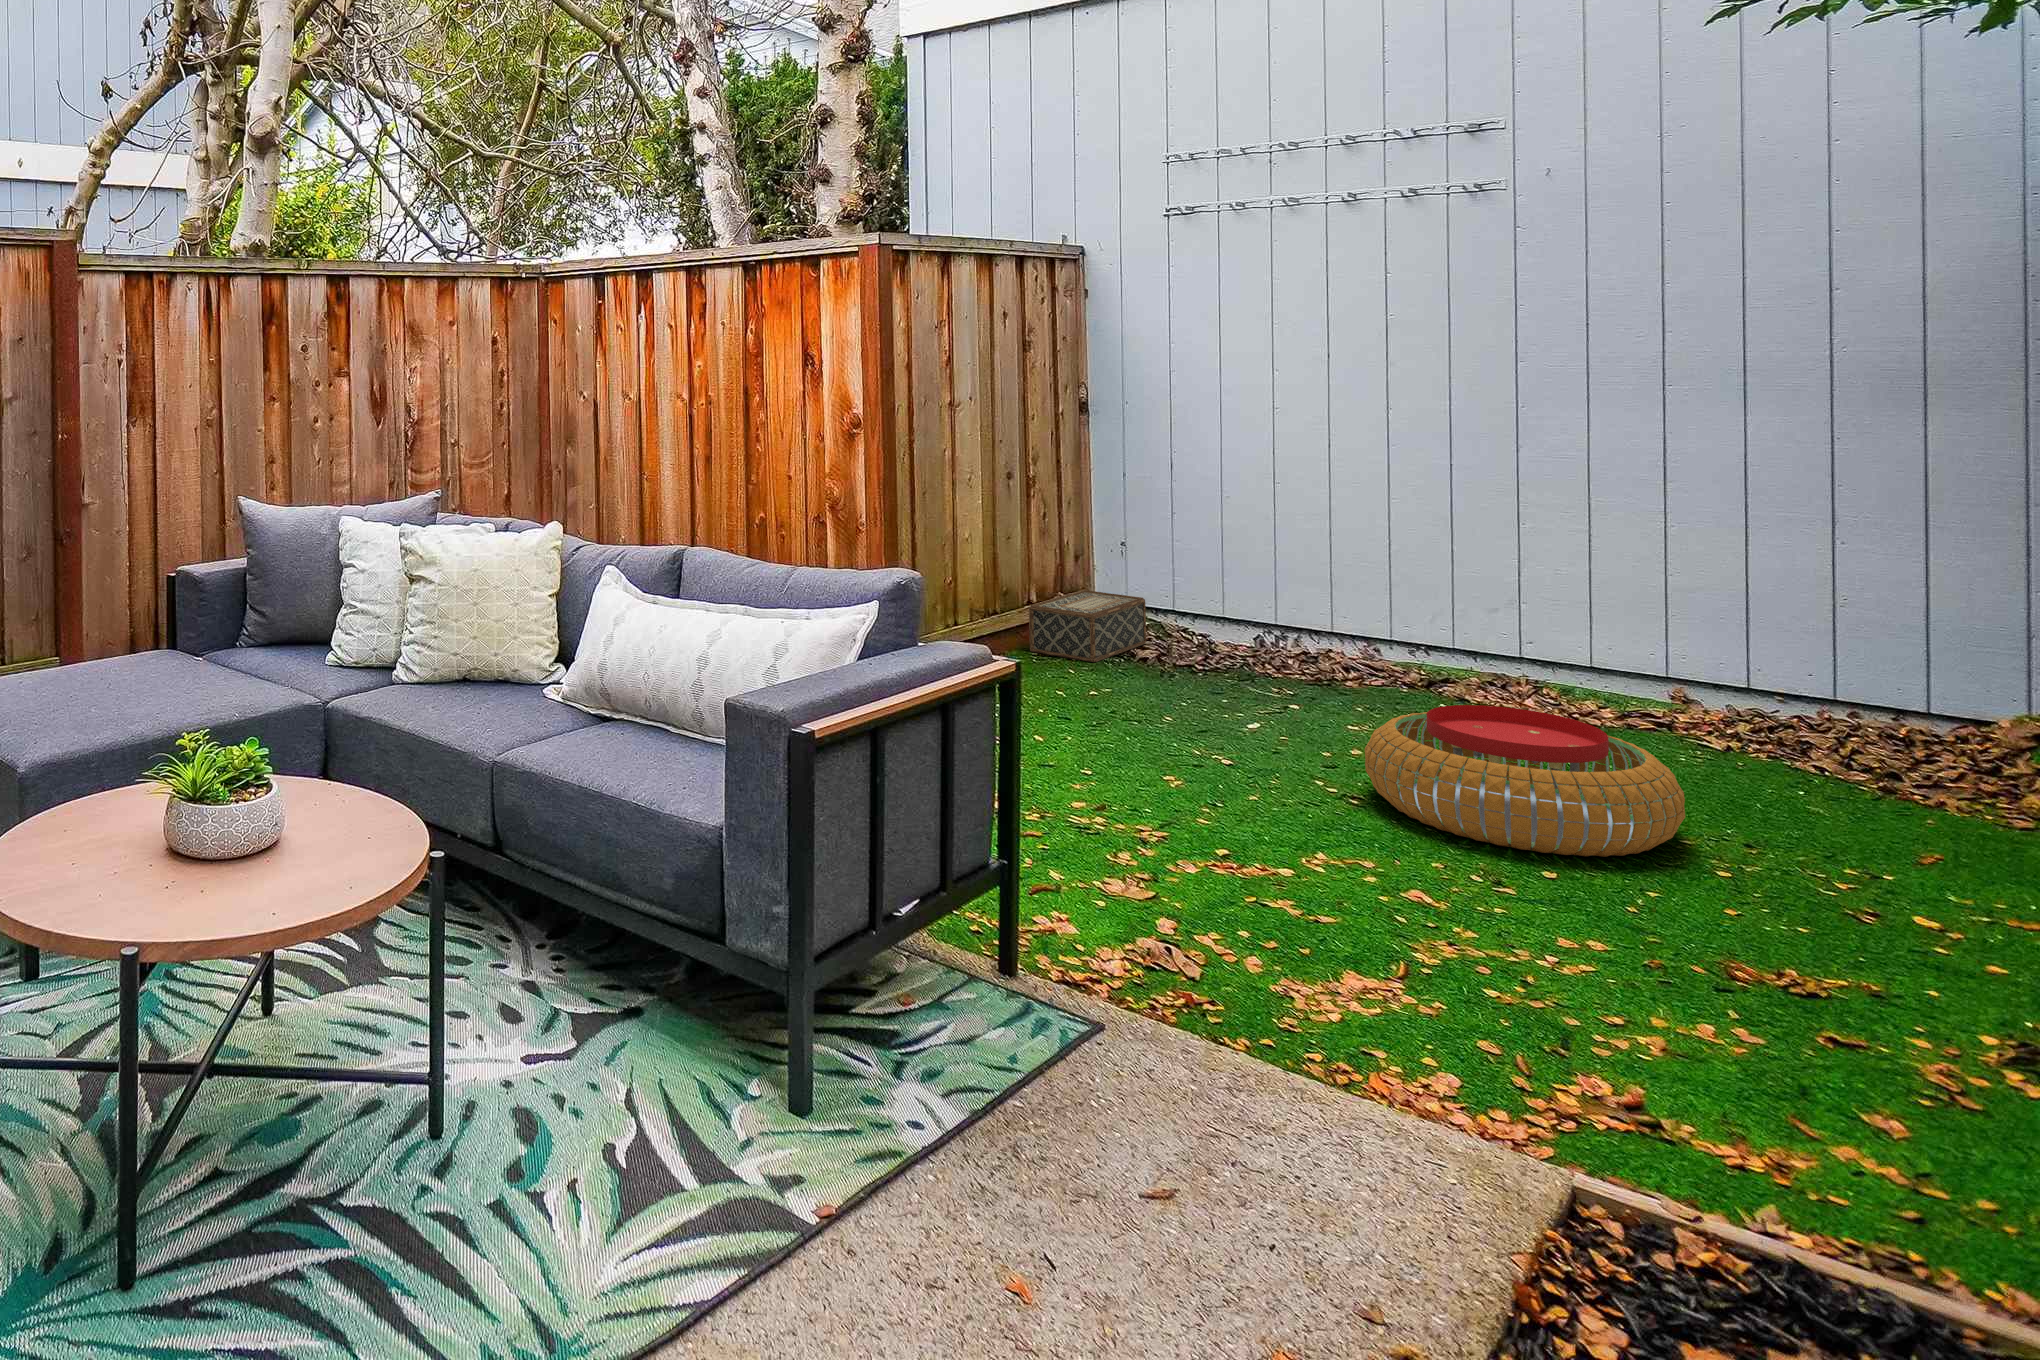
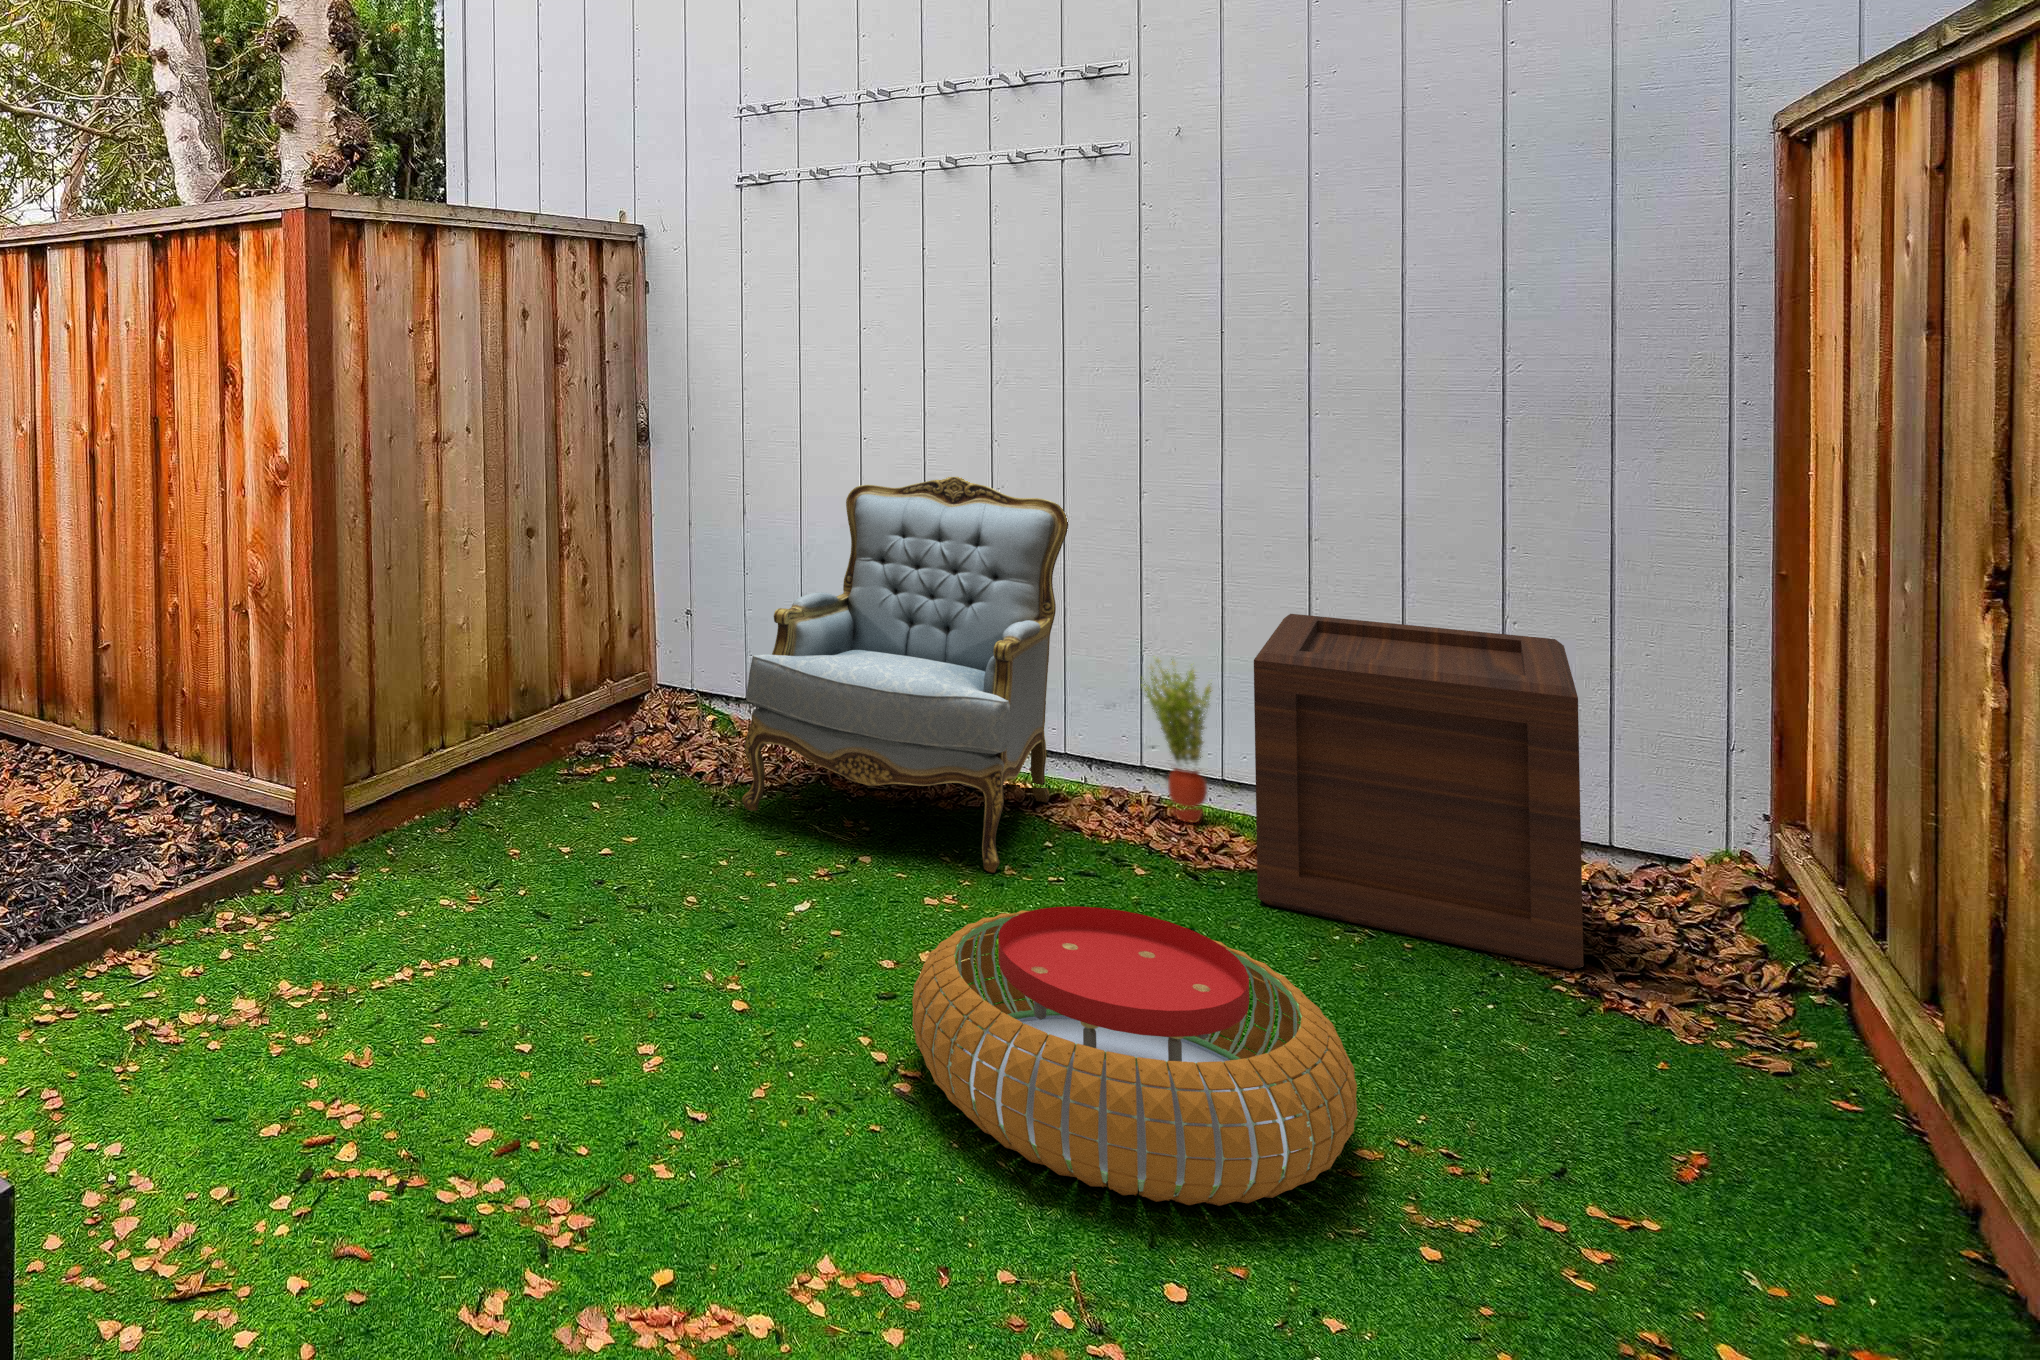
armchair: none [1192,436,1456,717] -> present [742,477,1068,873]
wooden crate: none [1617,539,1893,782] -> present [1254,614,1583,969]
potted plant: none [1518,572,1584,698] -> present [1142,659,1211,823]
woven basket: present [1029,590,1146,662] -> none [557,676,711,785]

